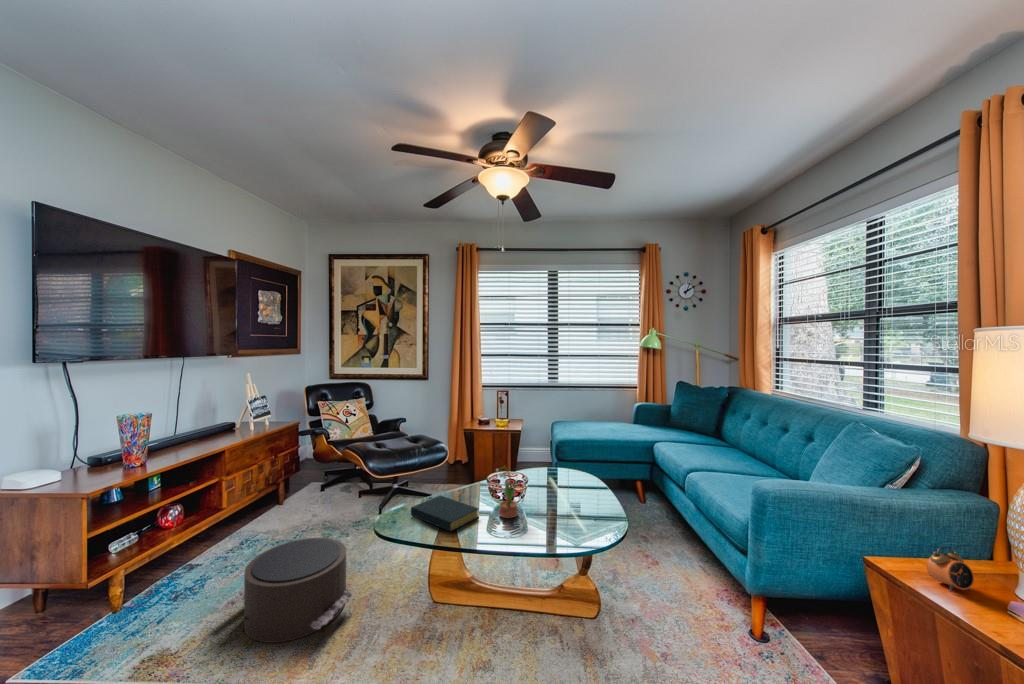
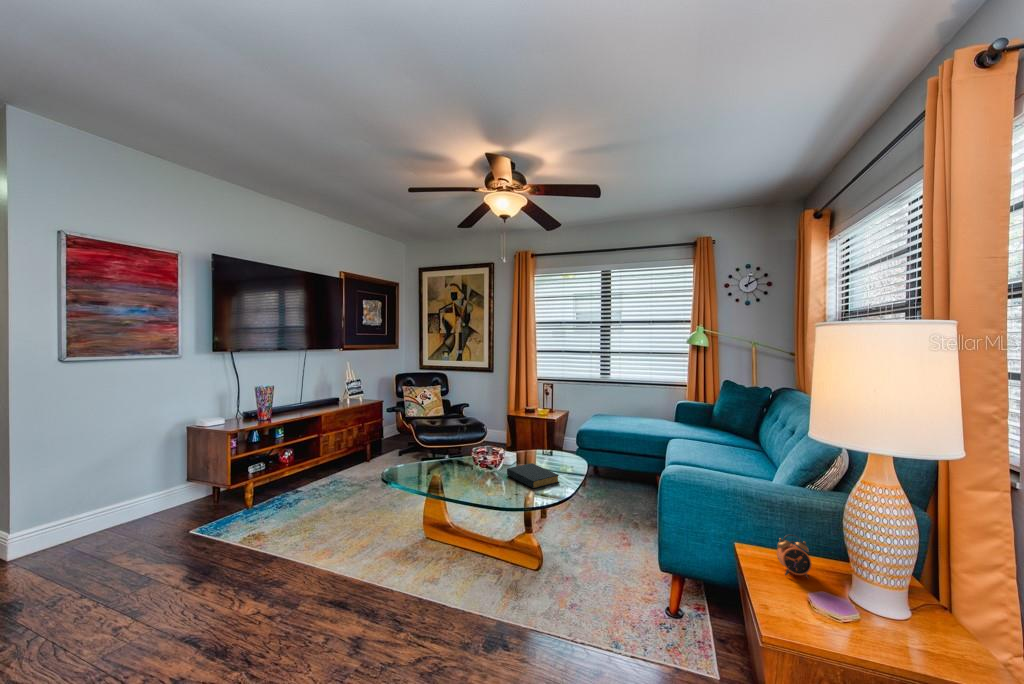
potted flower: present [496,467,518,518] -> none [478,439,495,481]
hardback book: present [411,496,478,532] -> present [507,463,559,489]
pouf: present [221,538,354,643] -> none [296,480,376,540]

